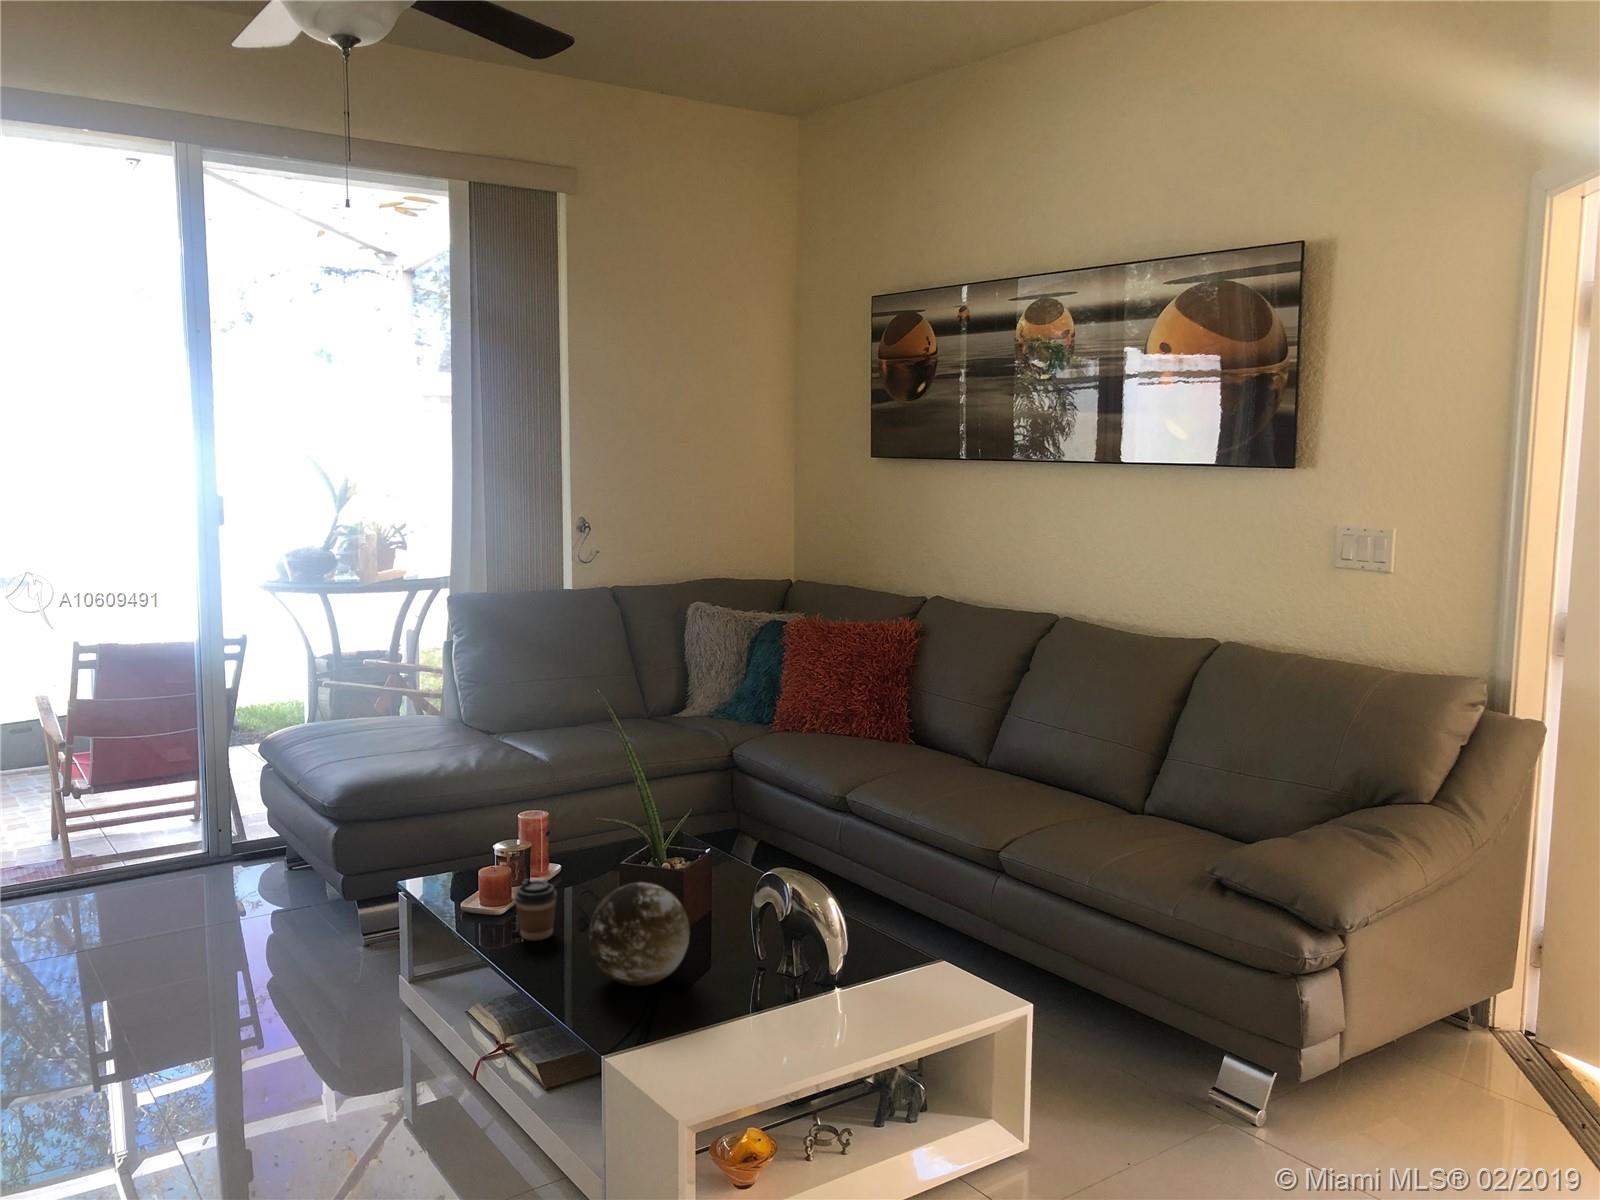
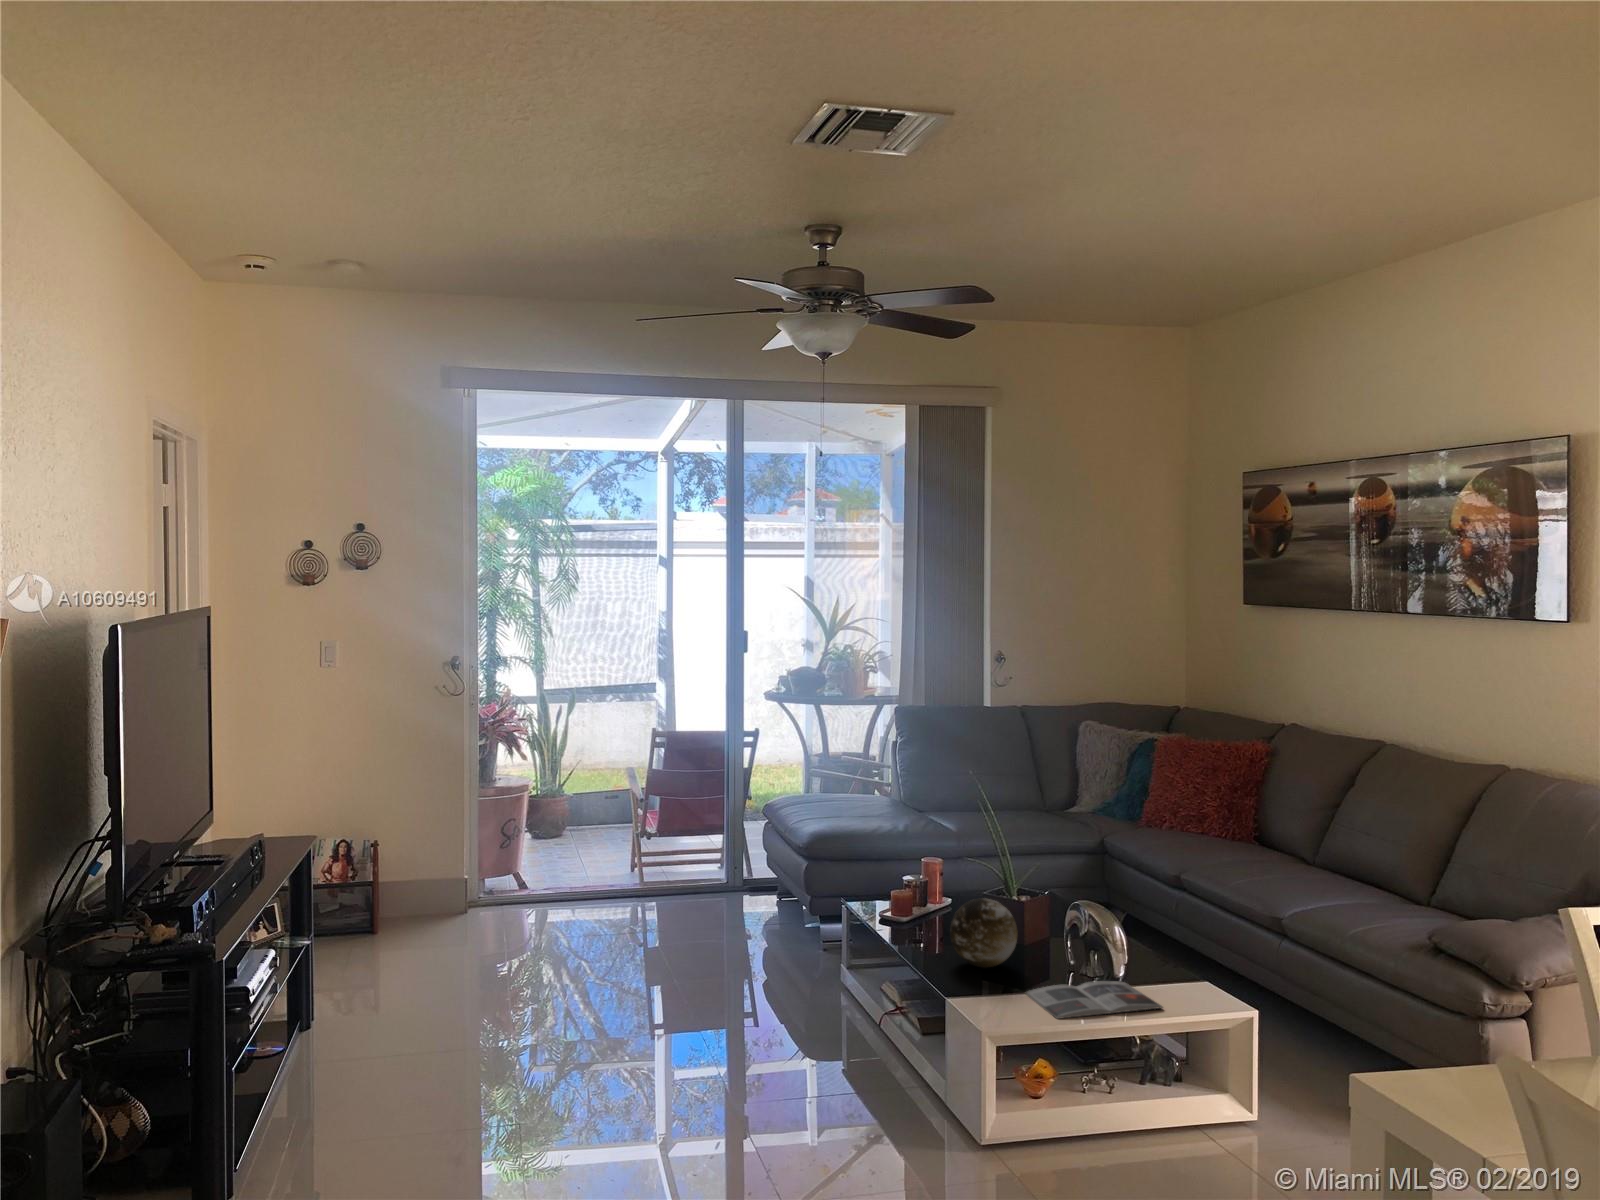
coffee cup: present [515,879,557,940] -> none [910,896,938,938]
magazine: none [715,981,914,1071] -> present [1025,981,1163,1019]

